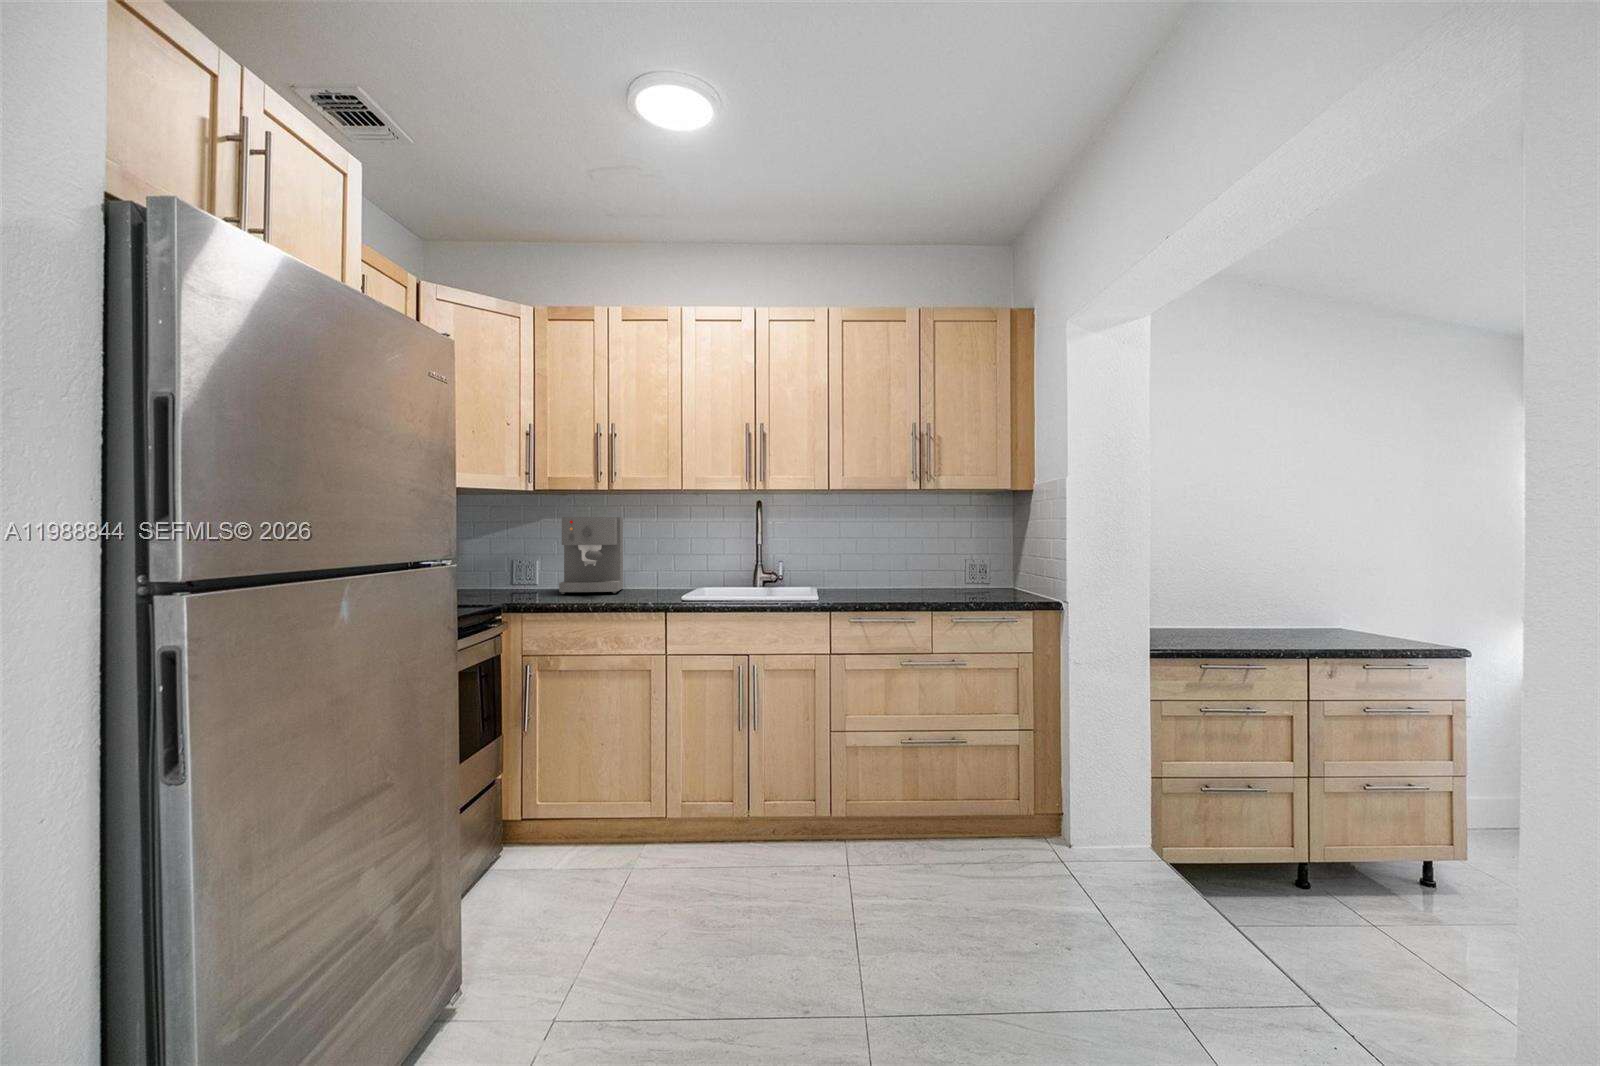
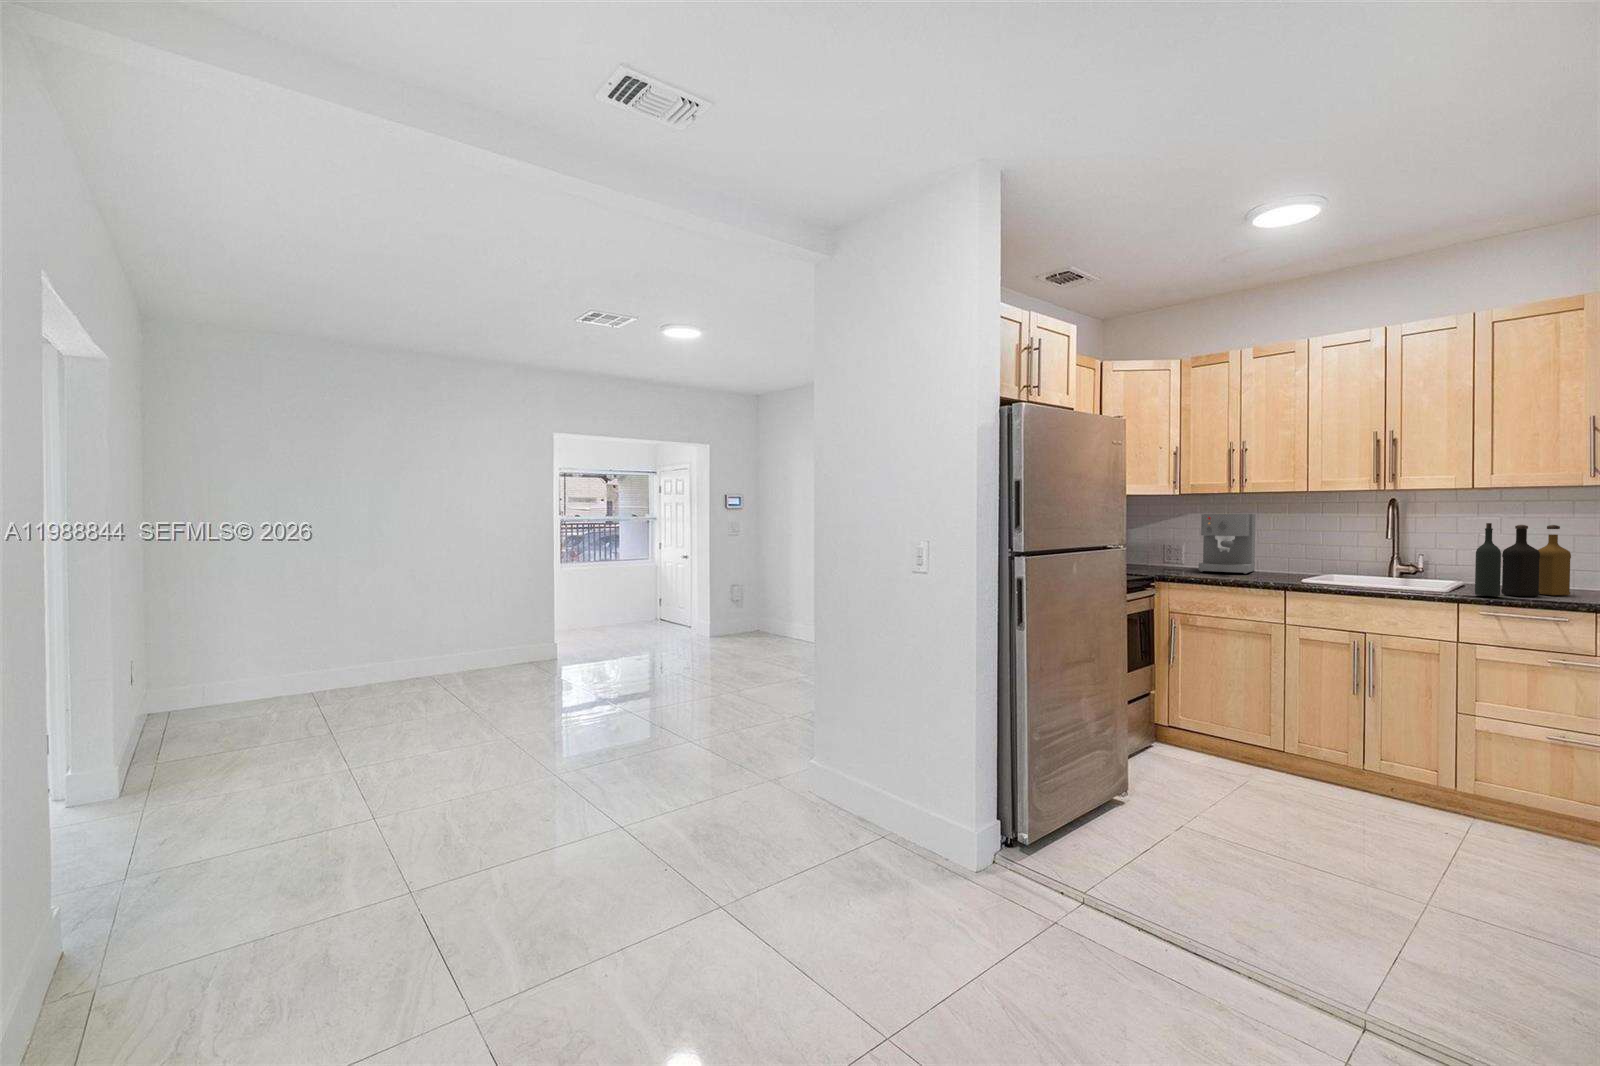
bottle: none [841,524,908,603] -> present [1475,523,1571,596]

